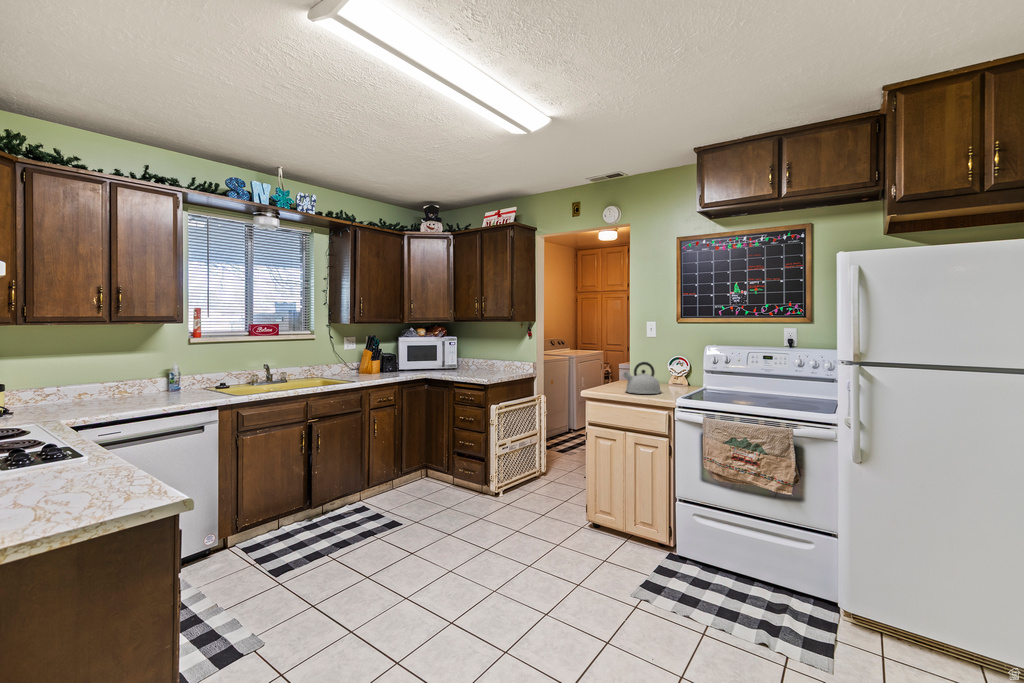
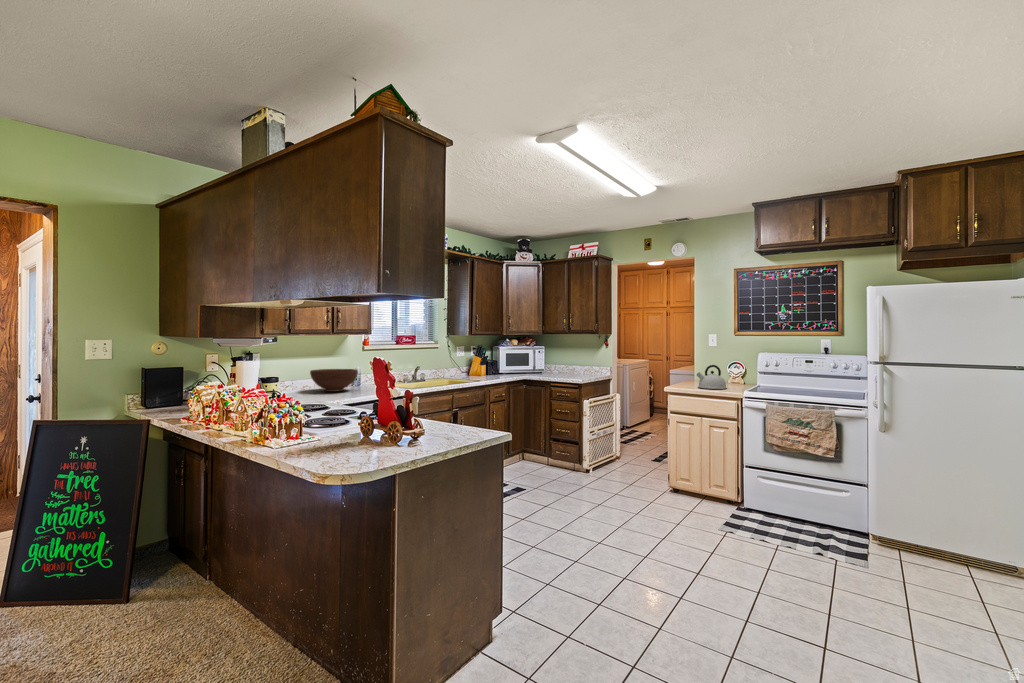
fruit bowl: none [72,371,153,404] -> present [310,369,358,392]

